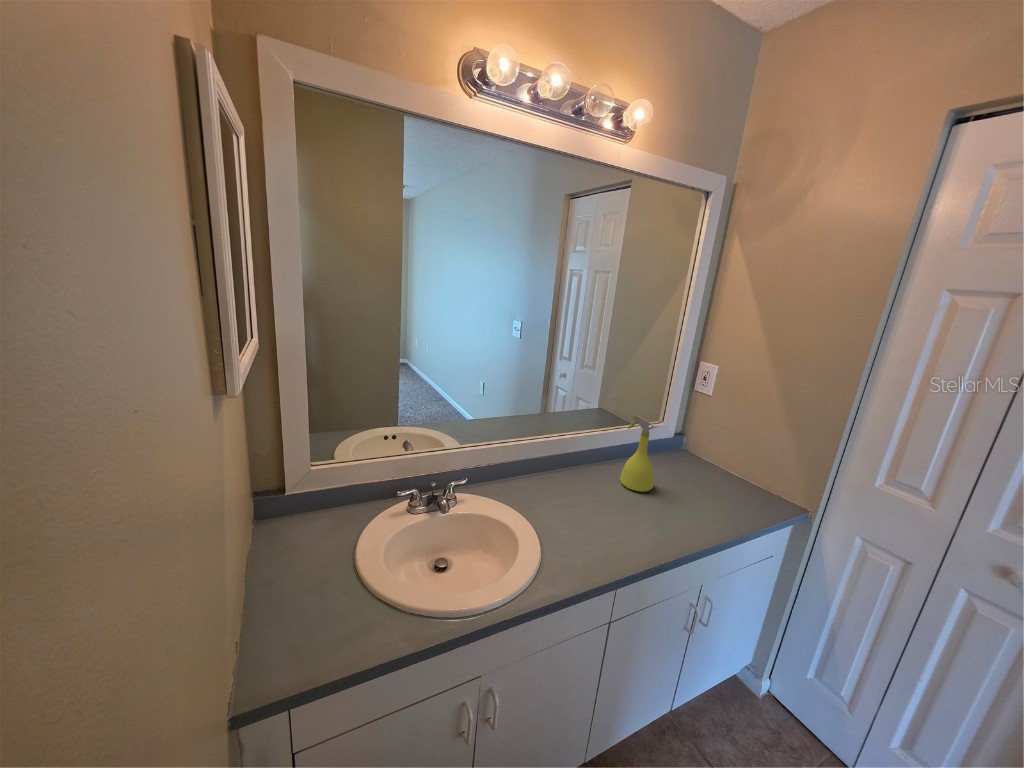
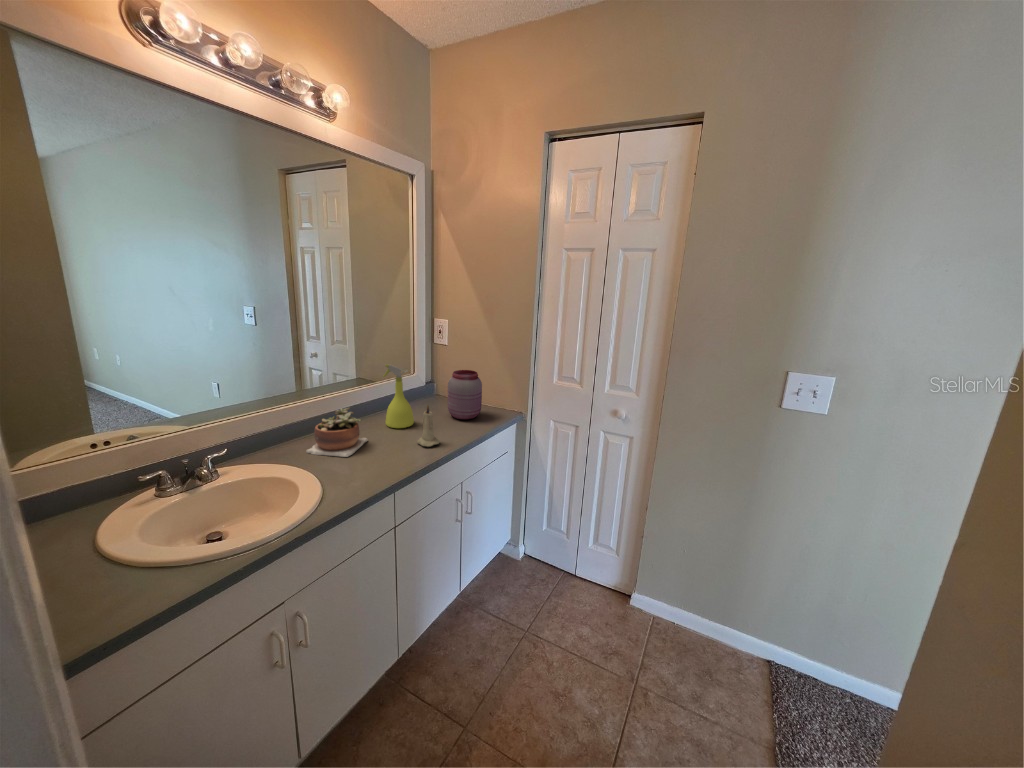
jar: none [698,435,753,501] -> present [448,370,482,420]
succulent plant: none [535,457,599,517] -> present [306,408,368,457]
candle: none [654,479,684,532] -> present [417,406,440,447]

